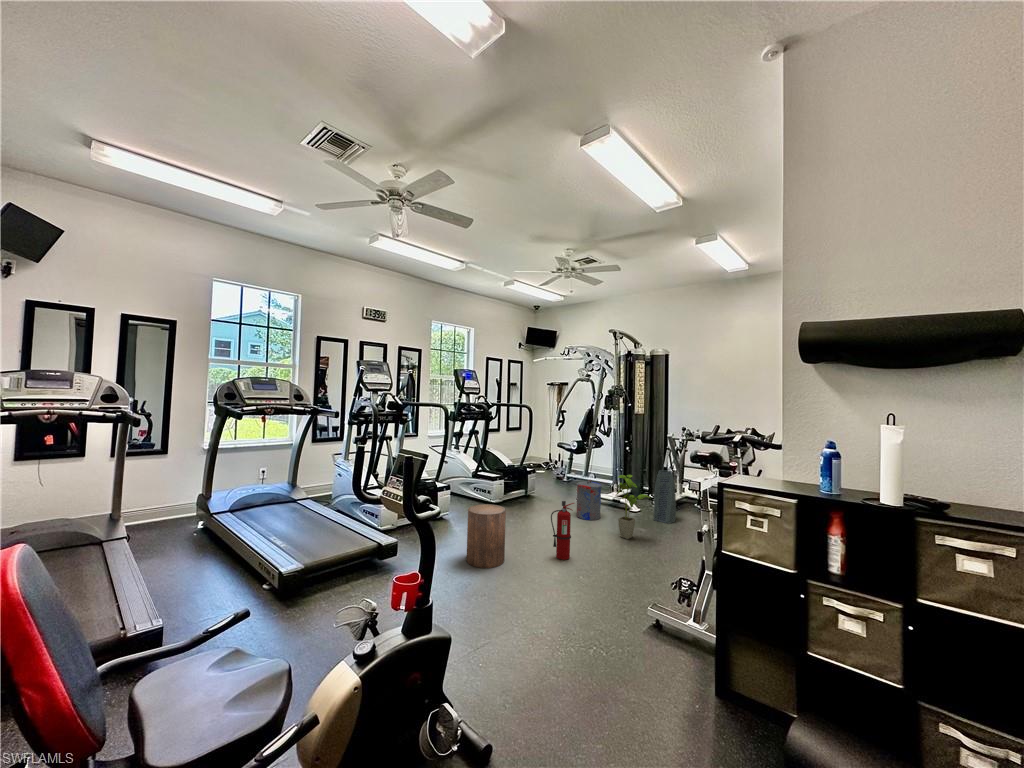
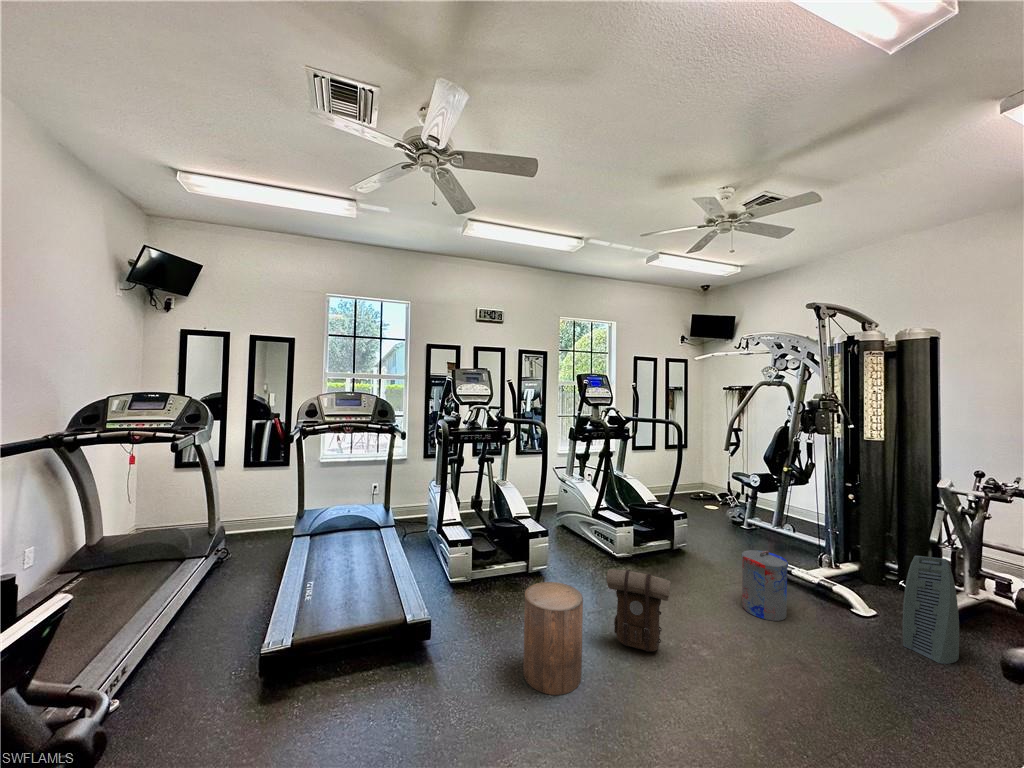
house plant: present [616,475,650,539] -> none [807,565,889,688]
backpack: none [510,494,549,542] -> present [607,569,671,652]
fire extinguisher: present [551,501,574,560] -> none [662,603,706,713]

